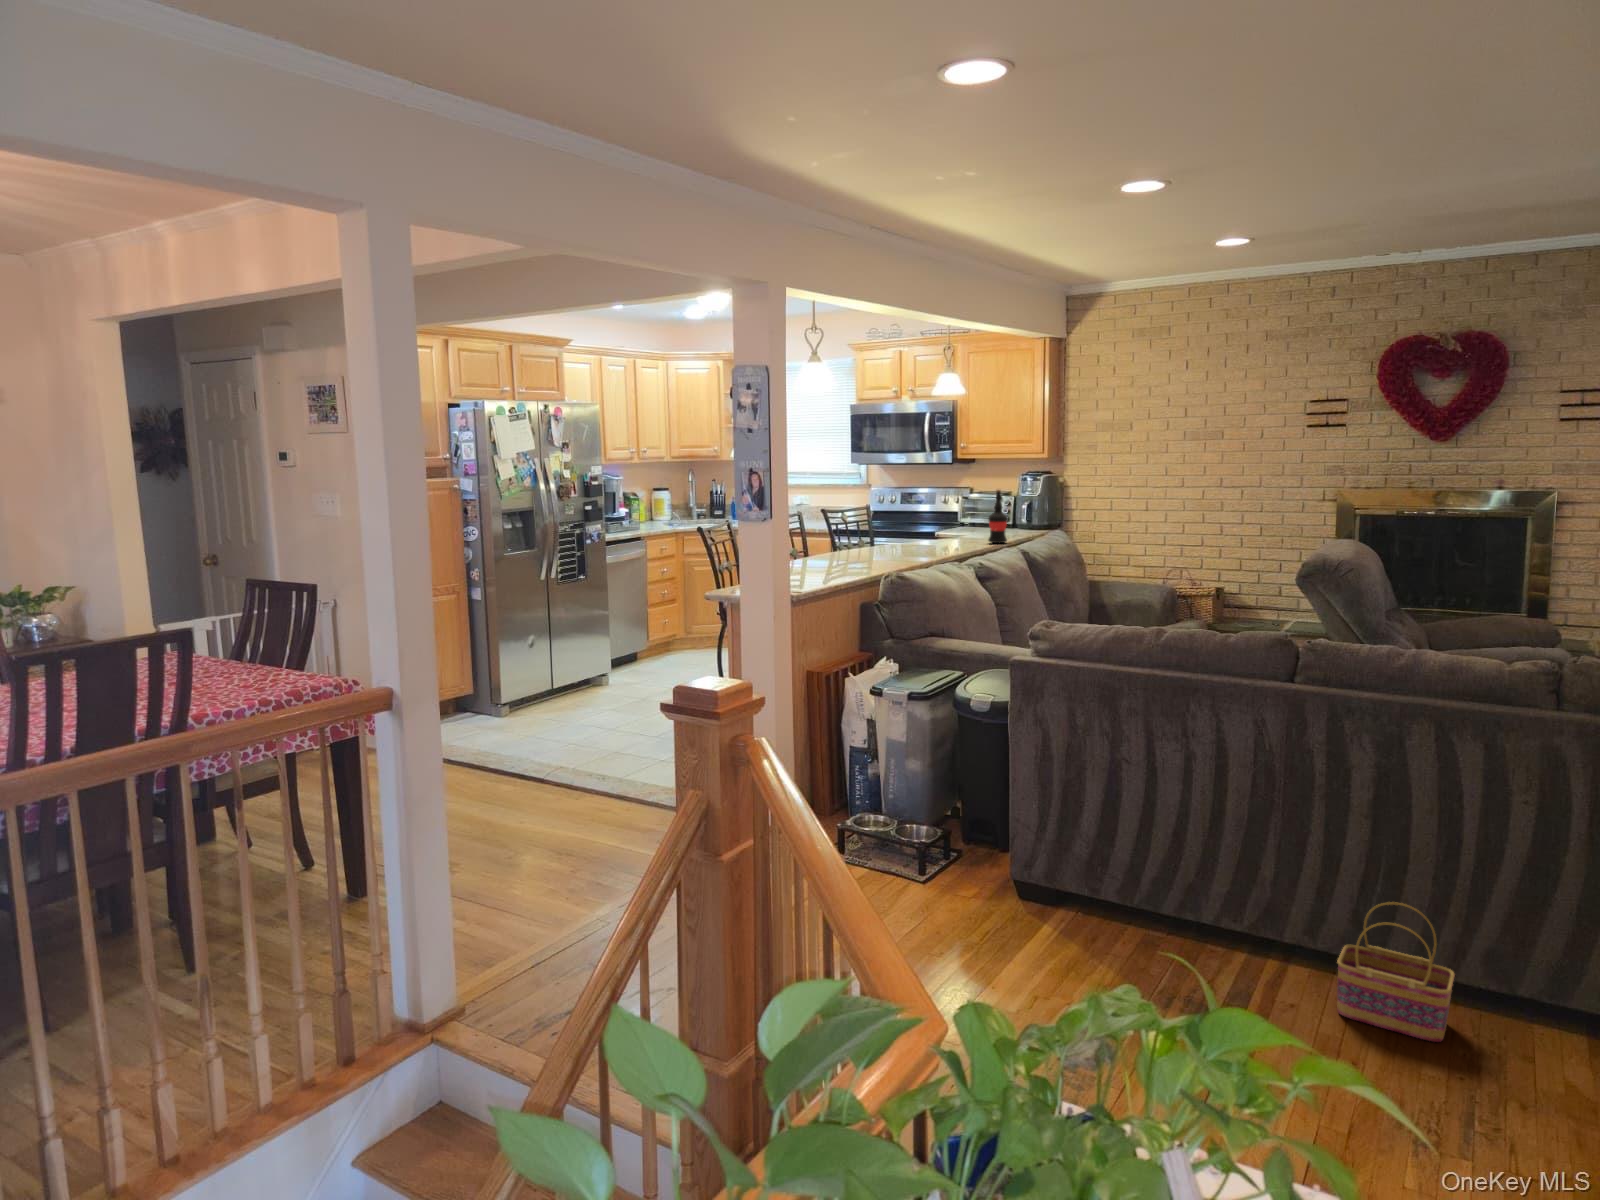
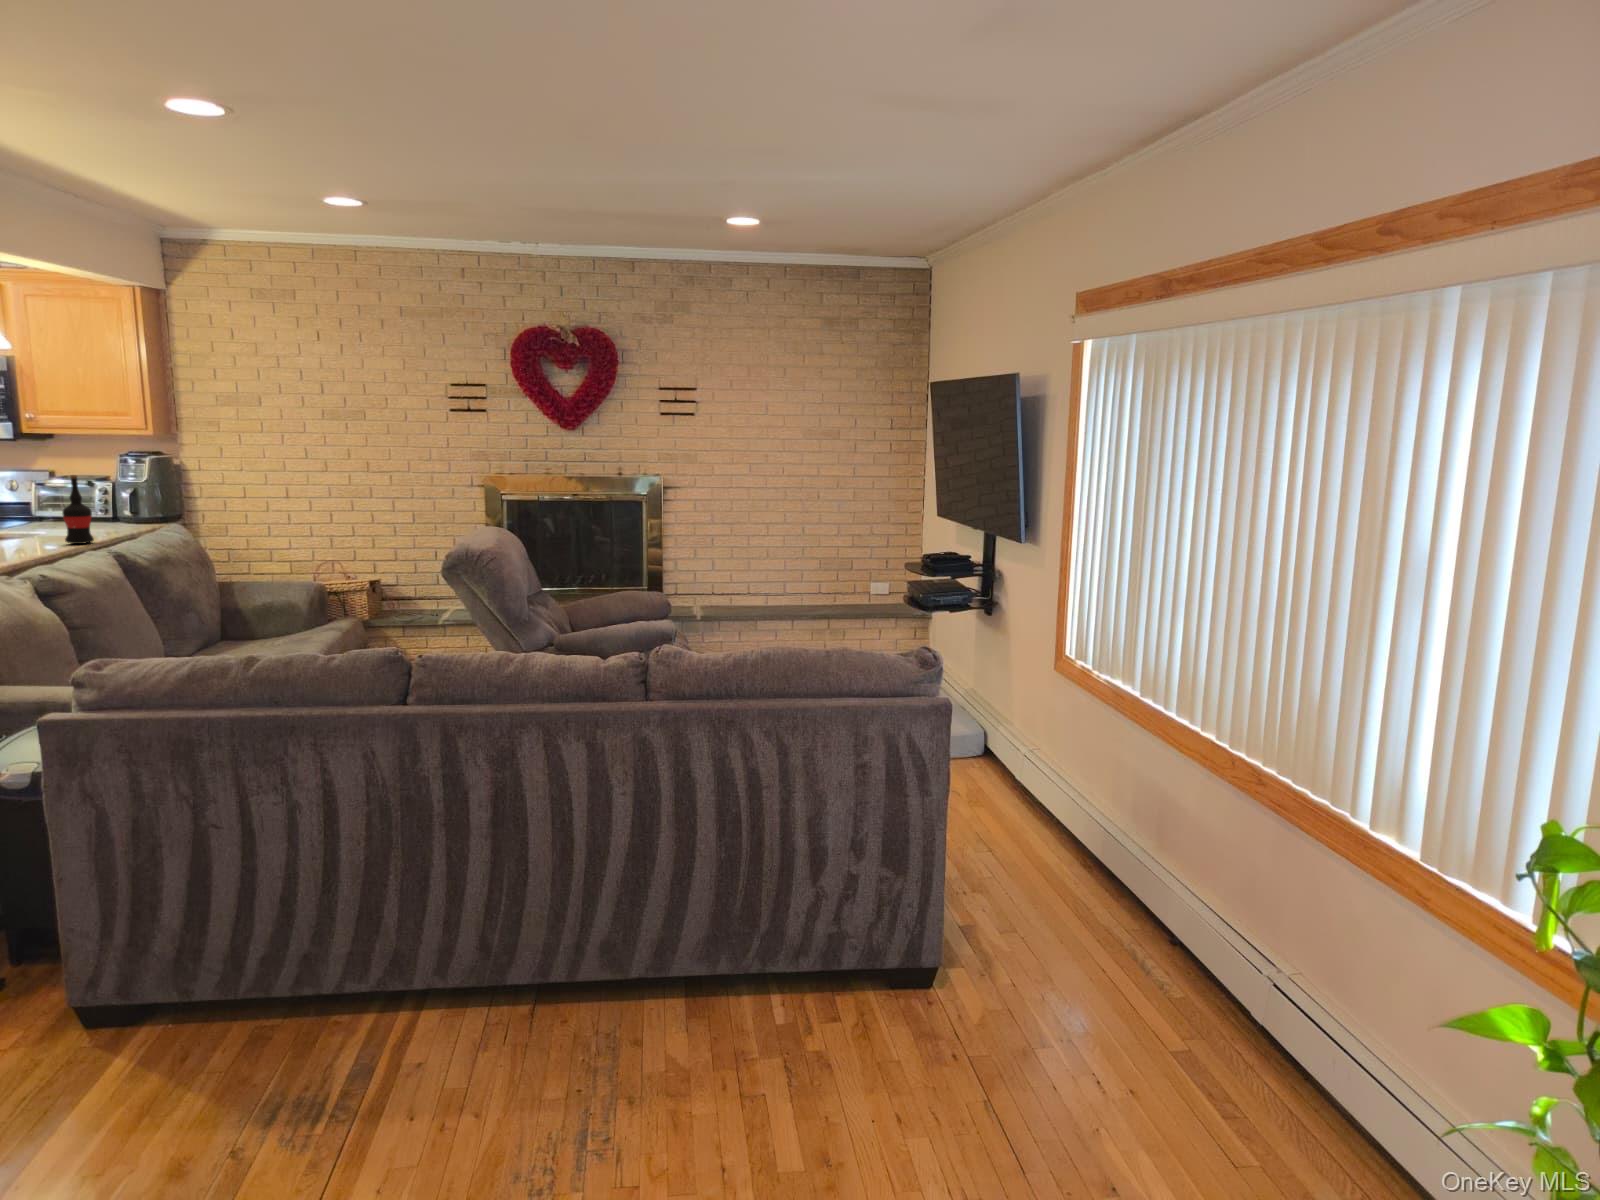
basket: present [1337,902,1455,1042] -> none [470,920,581,1057]

